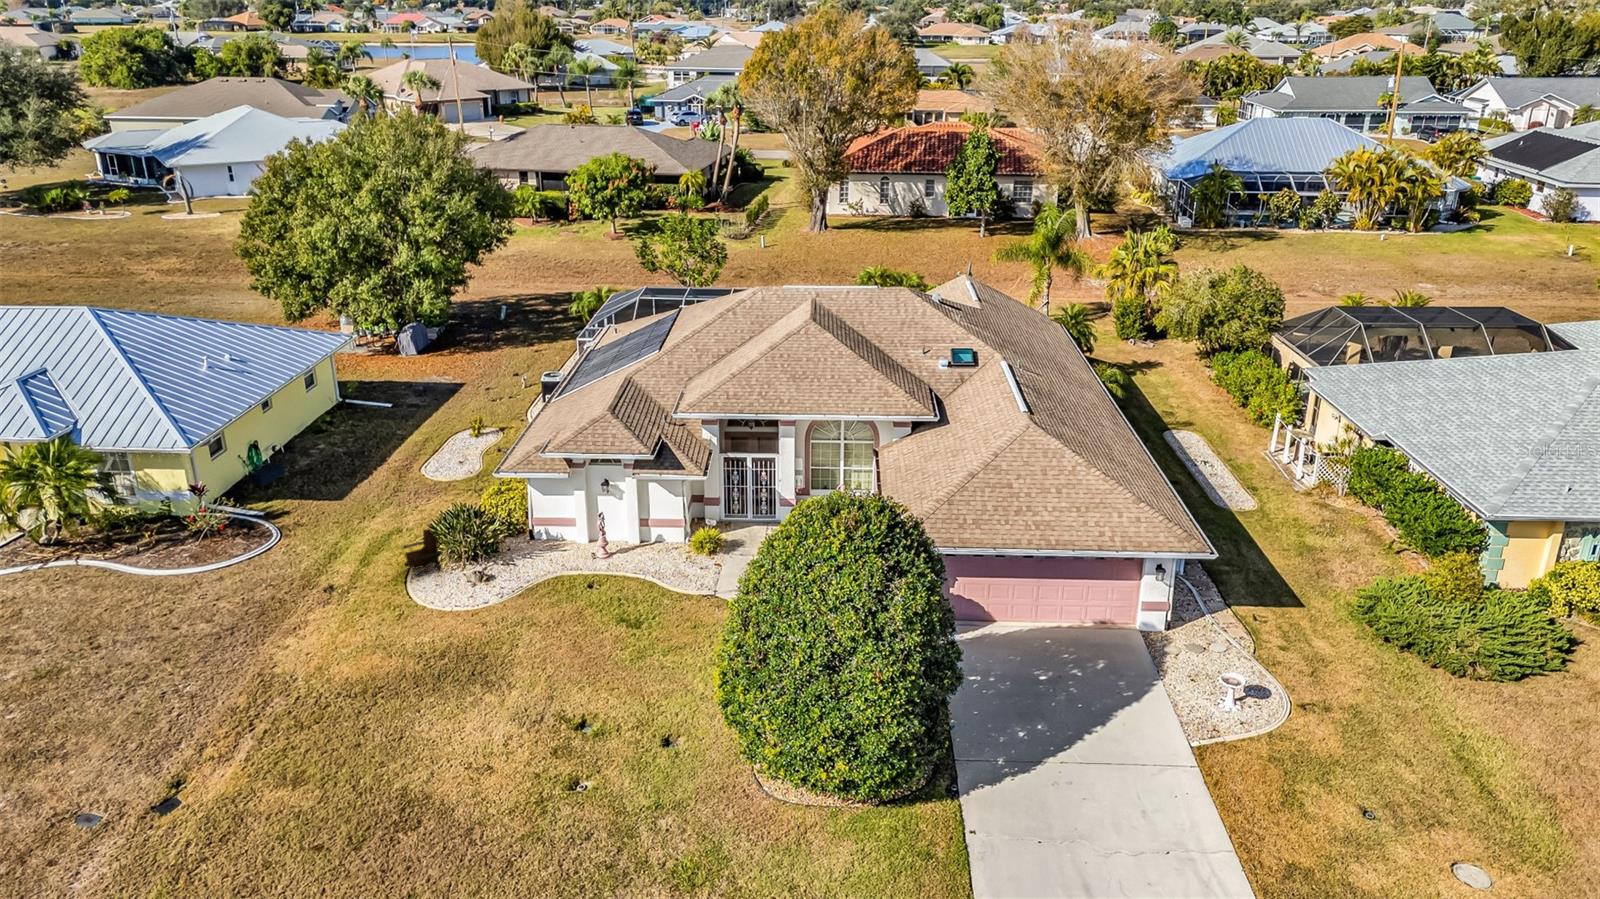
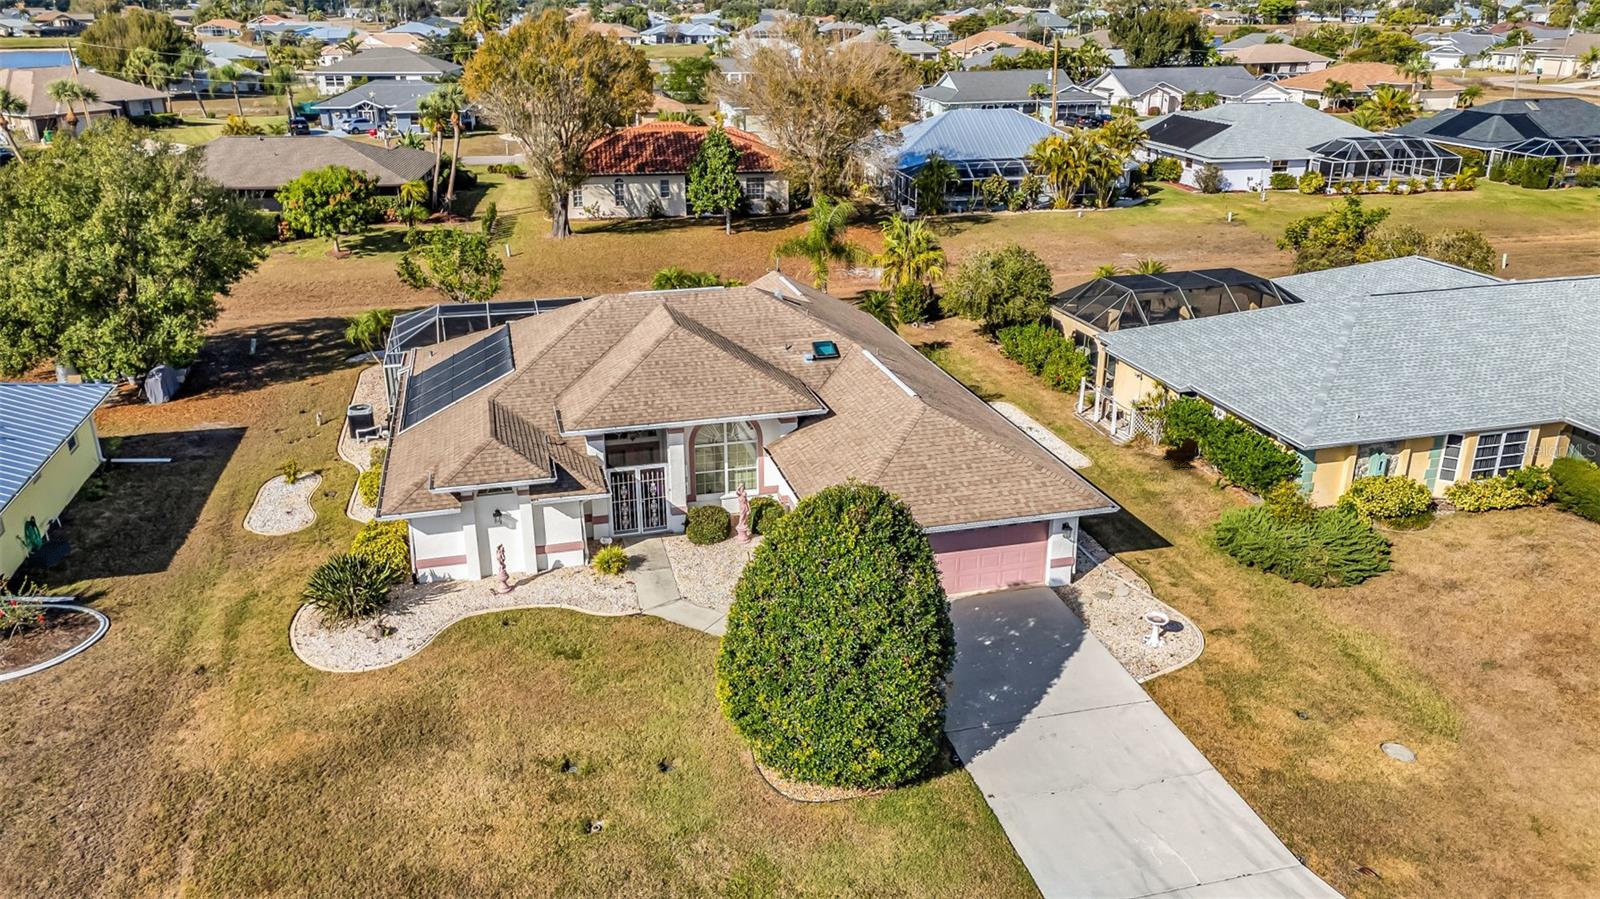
lounge chair: present [403,529,443,577] -> present [1163,438,1200,470]

